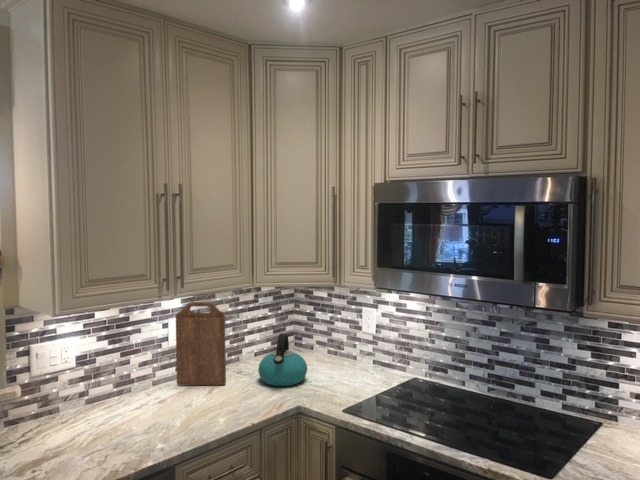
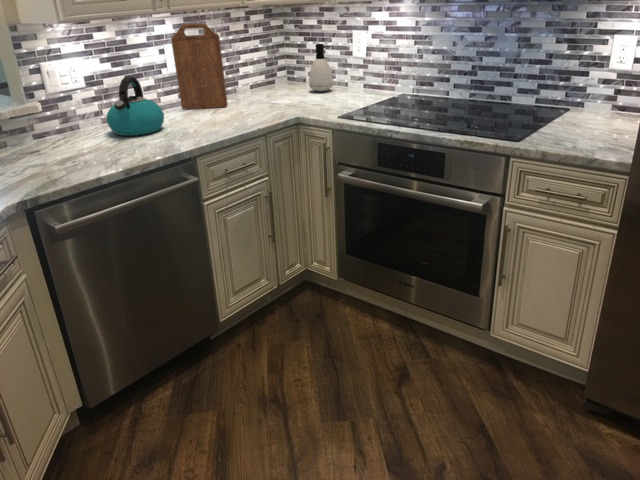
soap dispenser: none [316,319,341,367] -> present [309,44,333,91]
kettle: present [258,333,307,386] -> present [107,77,164,136]

